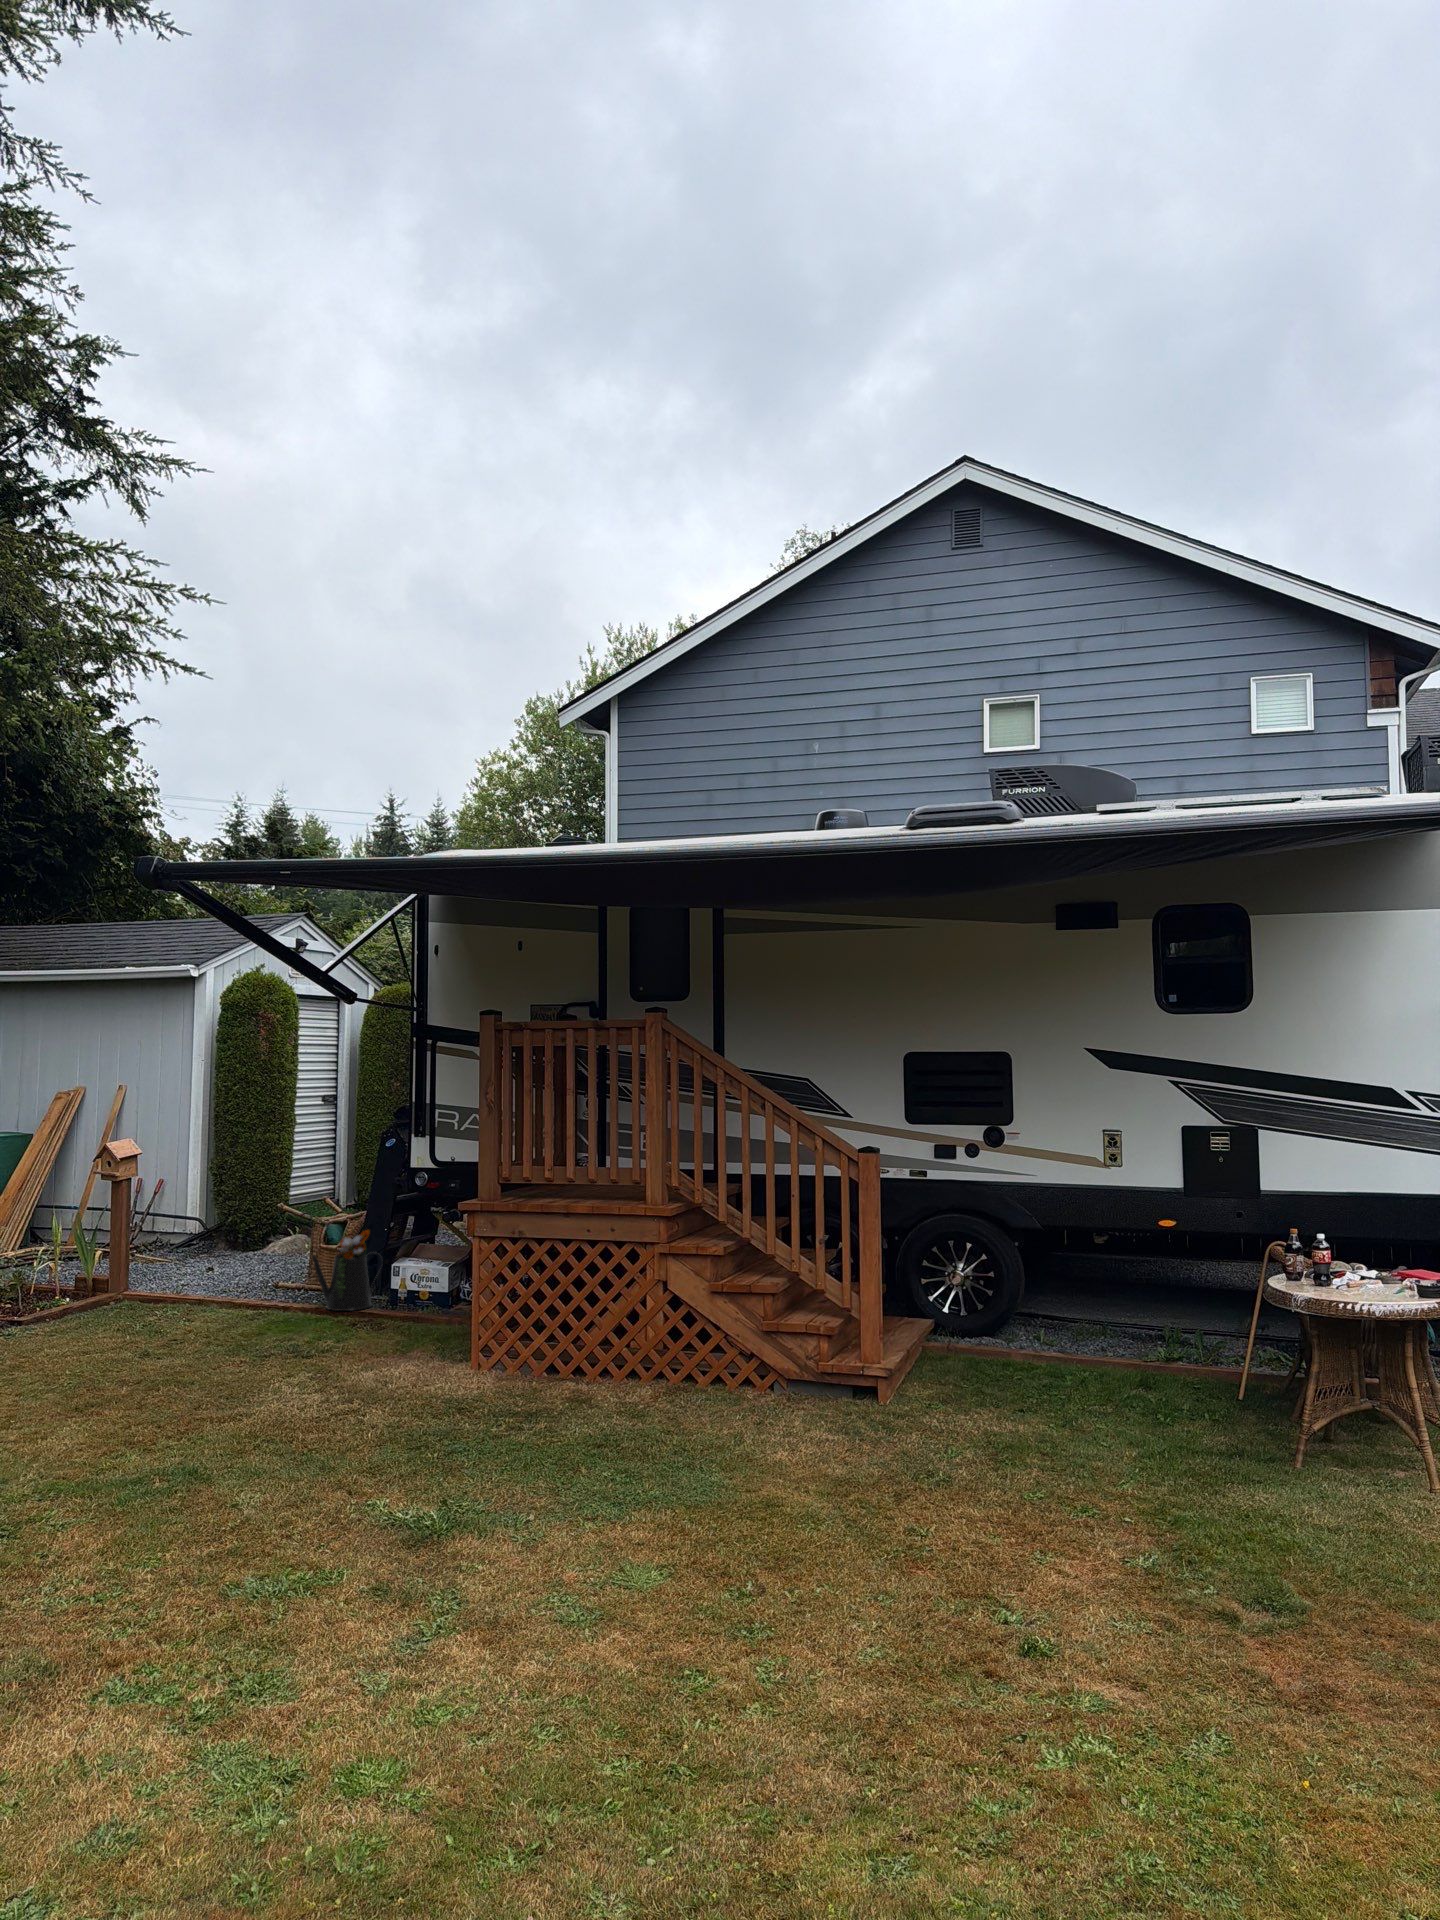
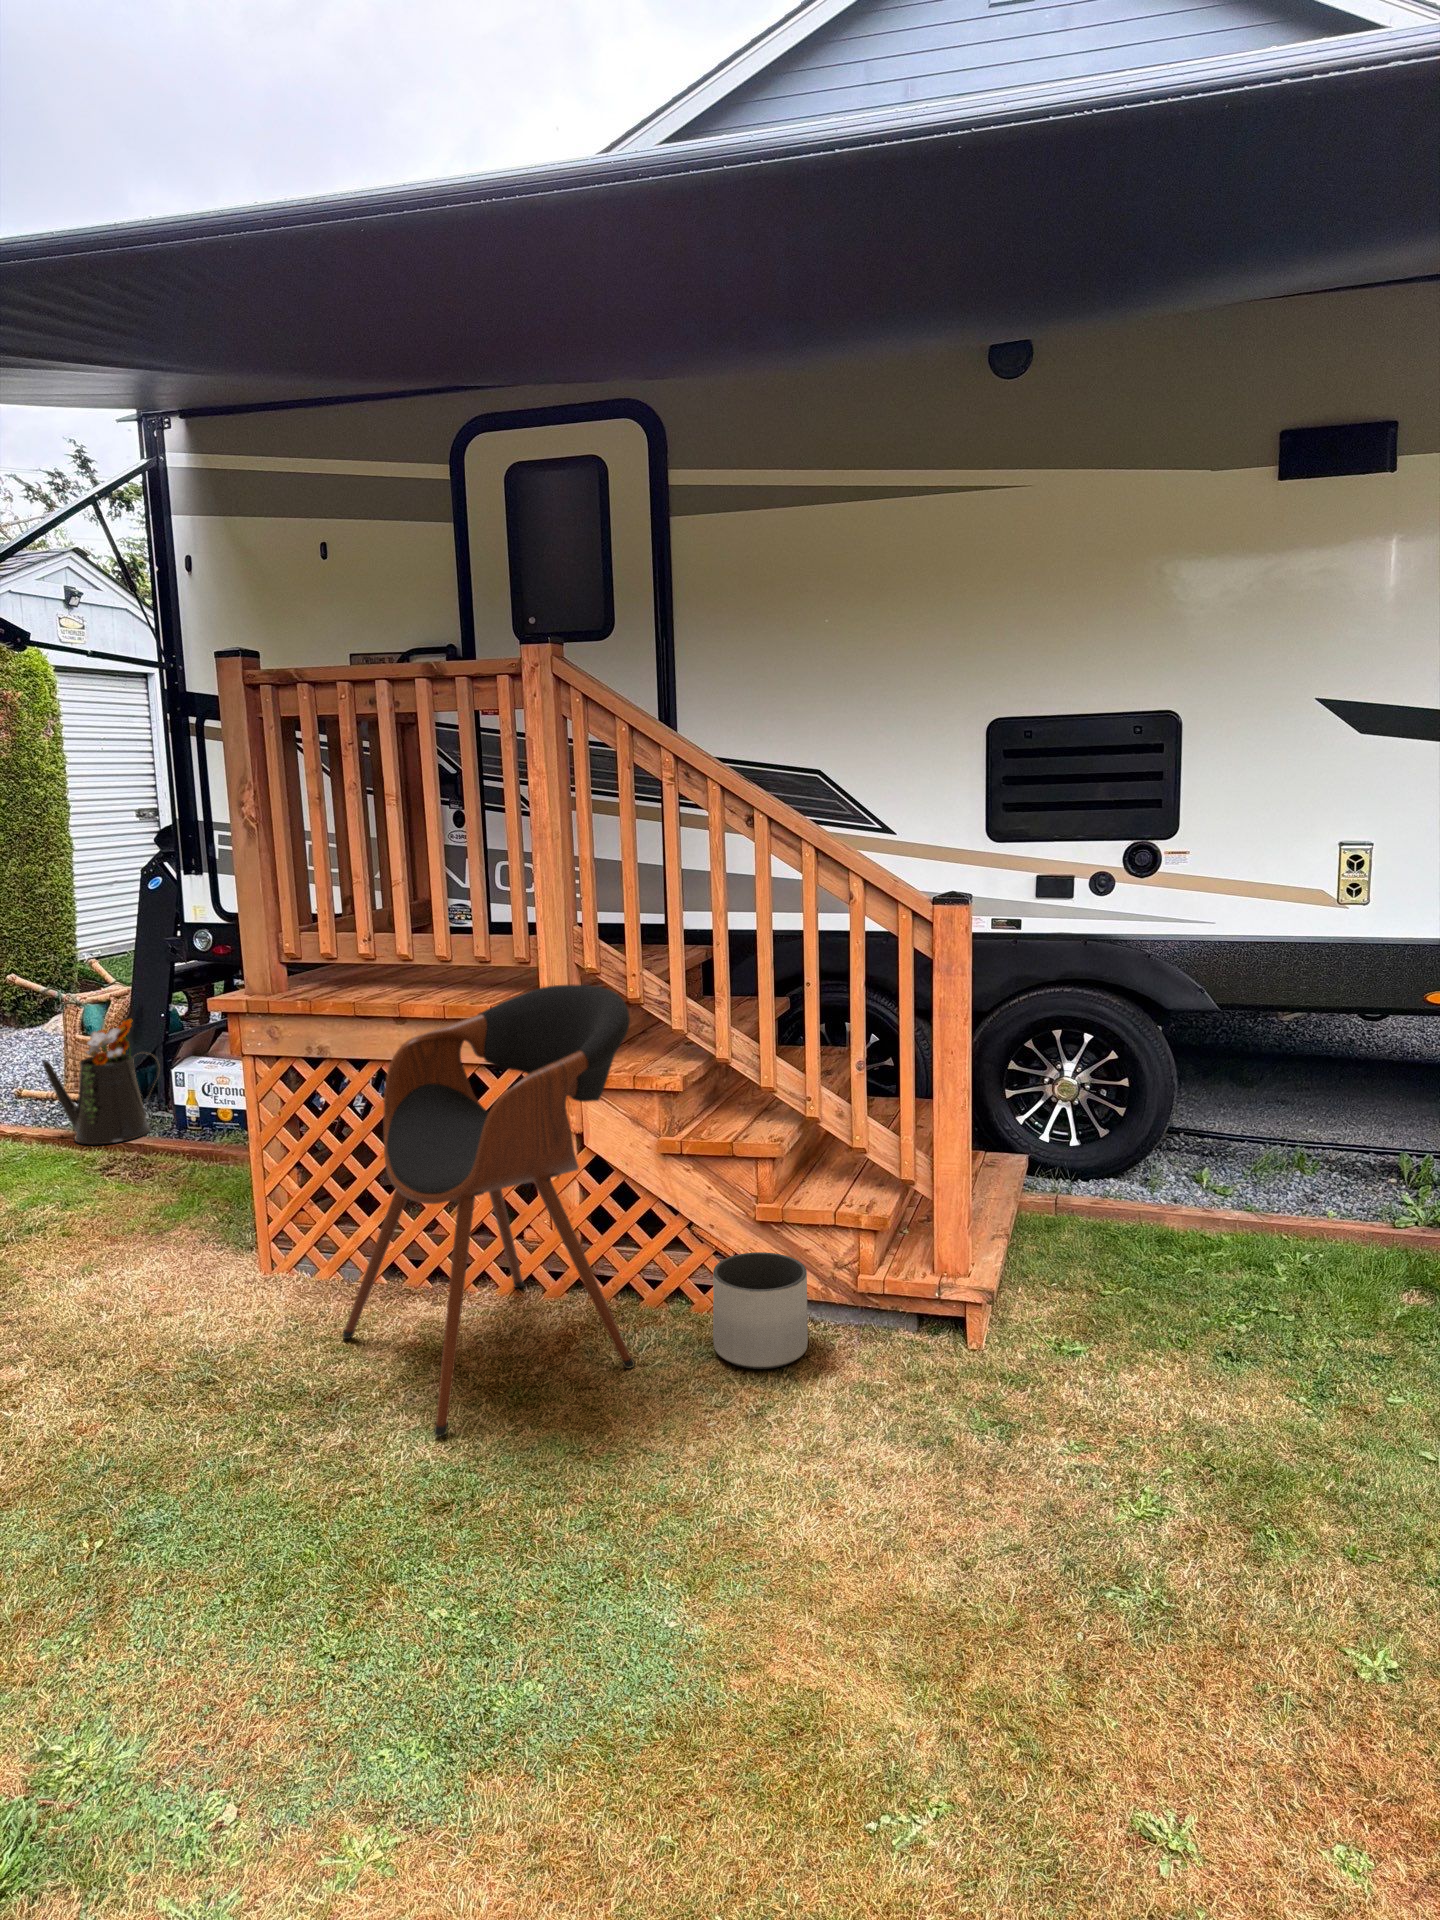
chair: none [533,1195,698,1422] -> present [342,985,635,1437]
planter: none [739,1345,790,1404] -> present [713,1252,808,1369]

